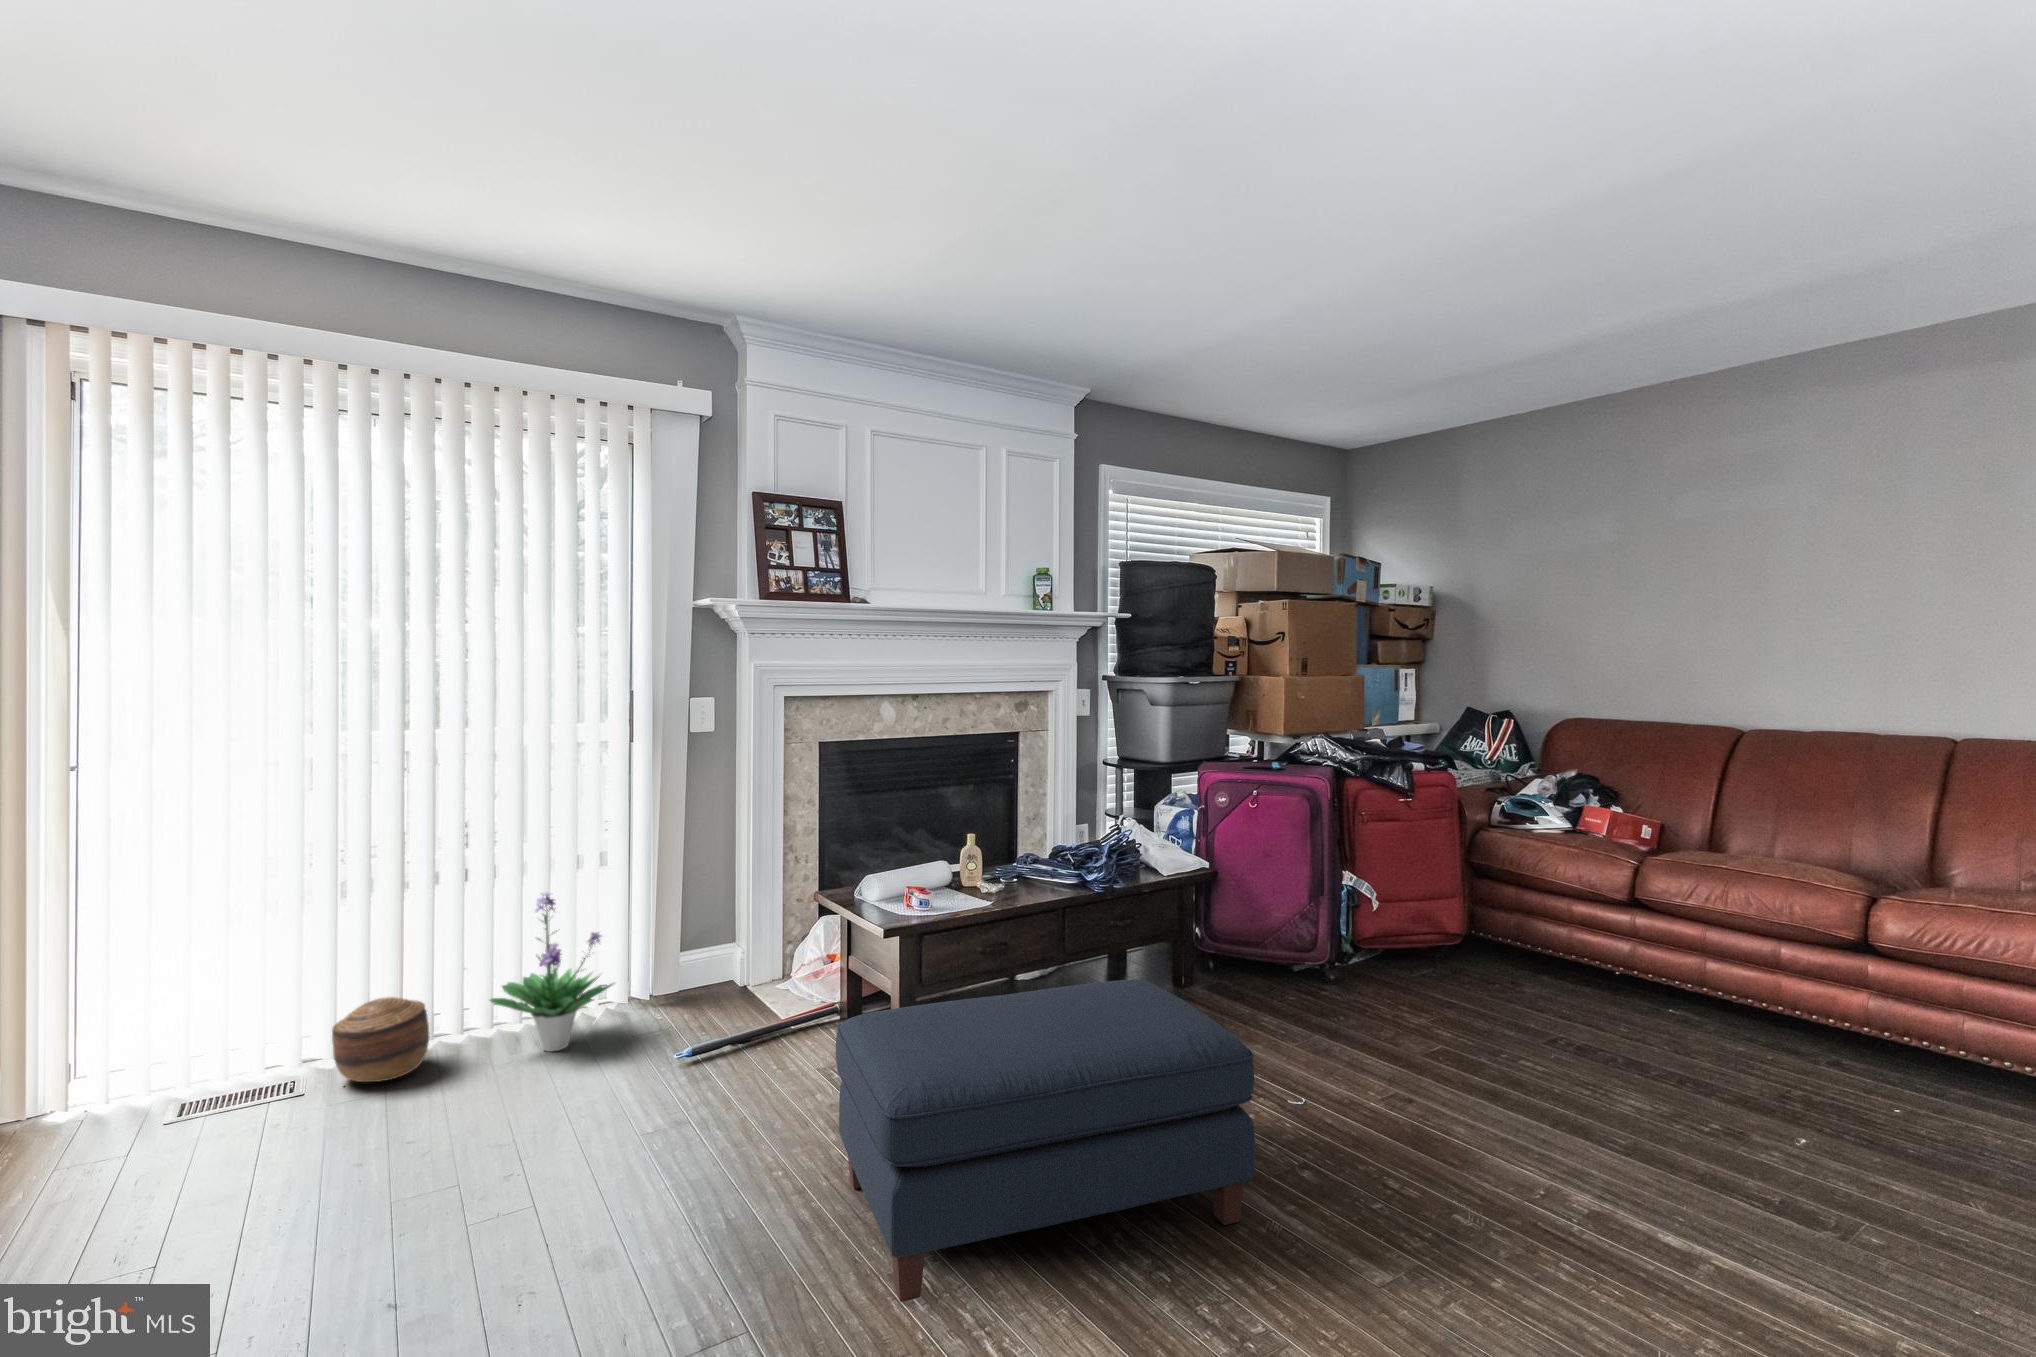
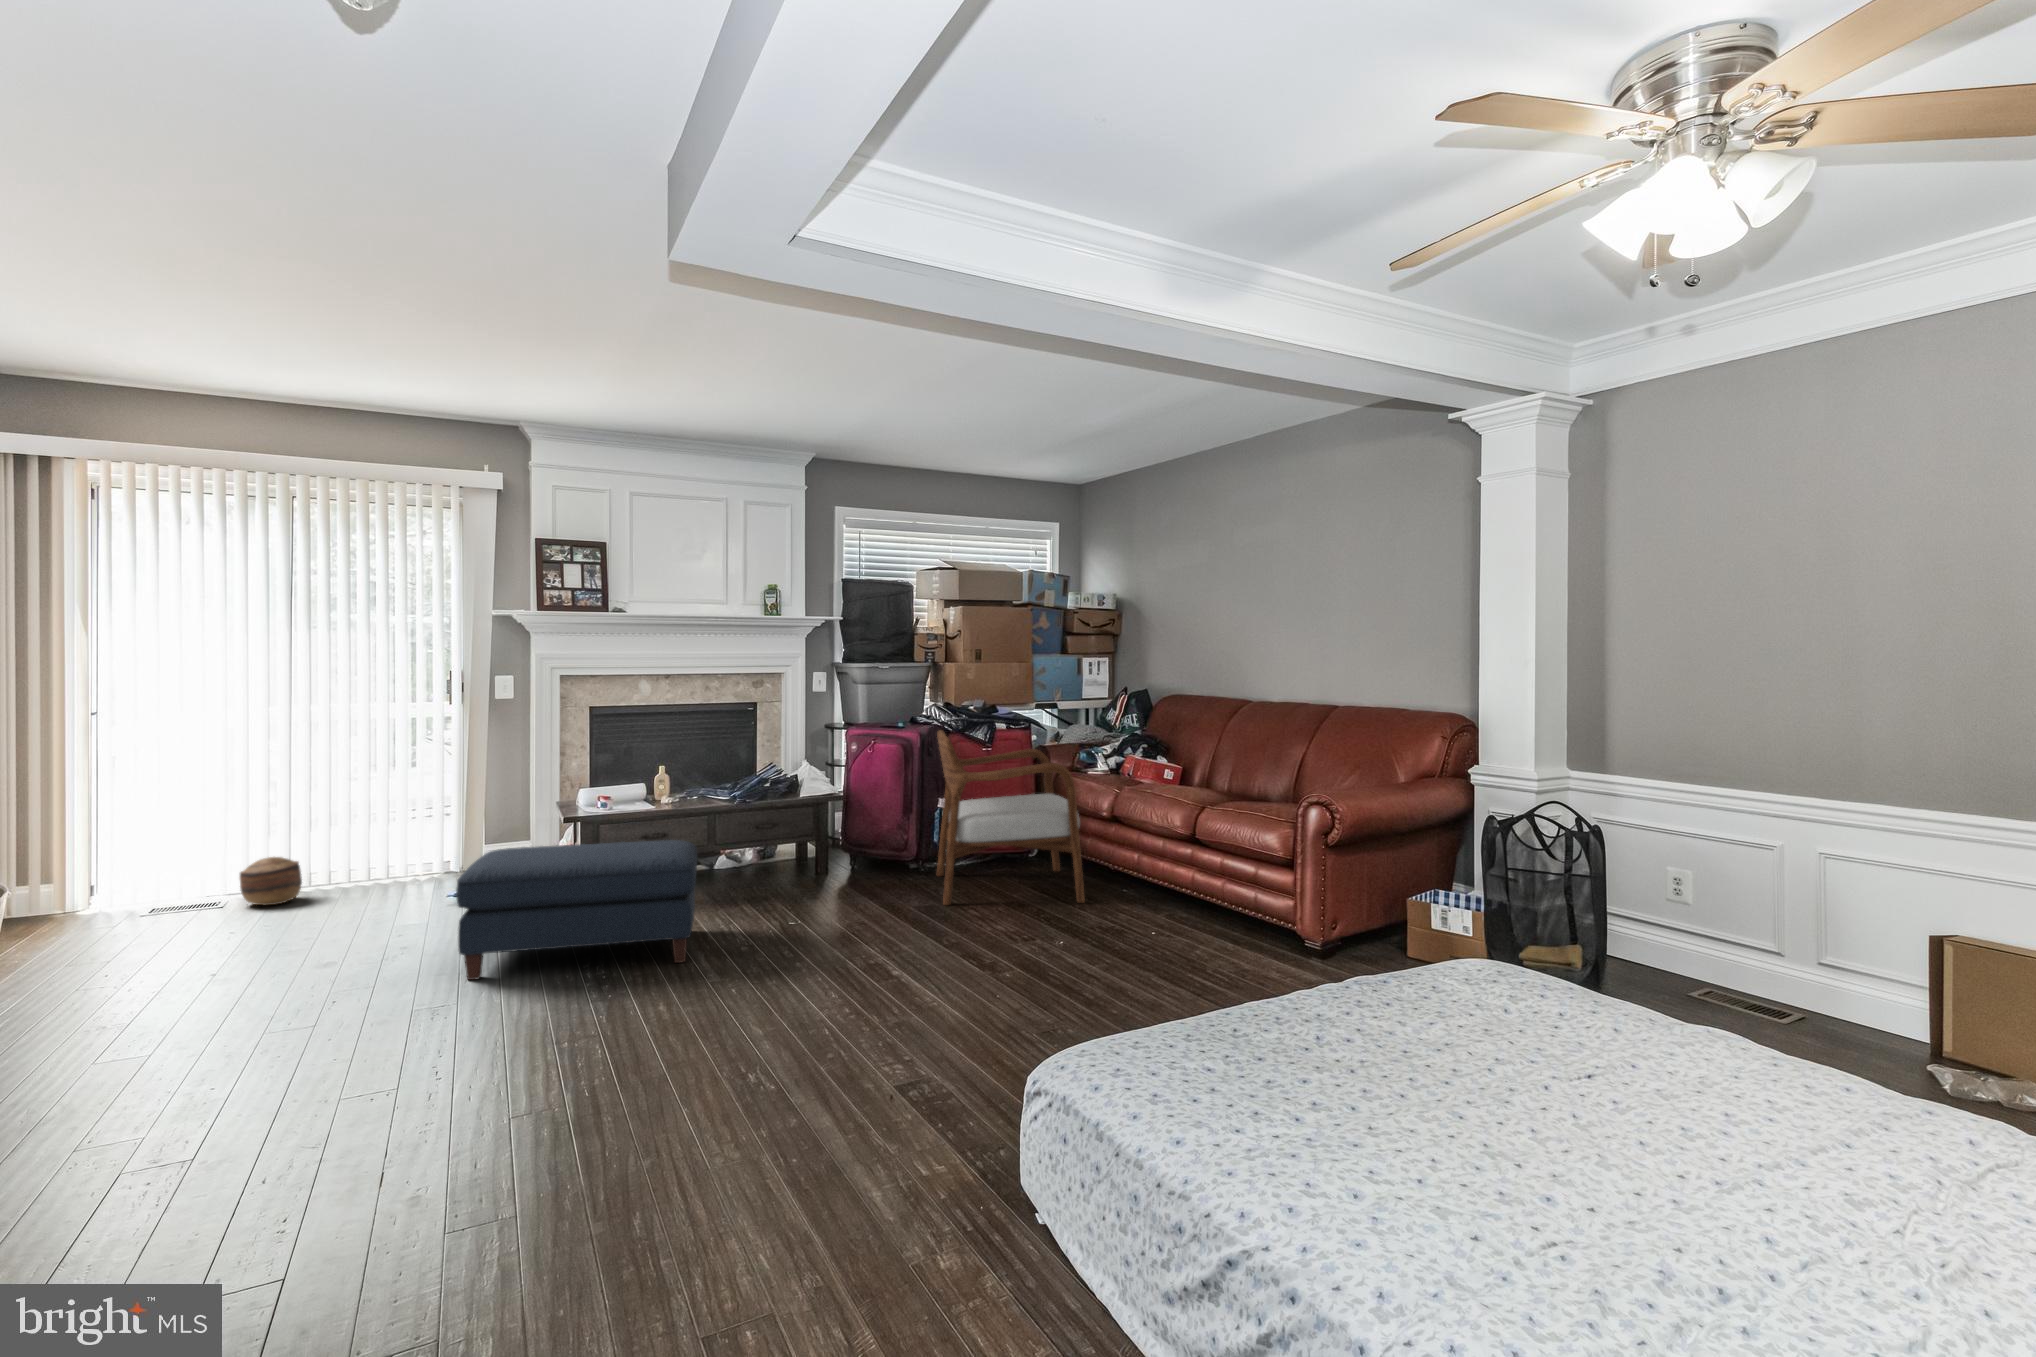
armchair: none [1336,775,1636,1048] -> present [937,730,1085,905]
potted plant: present [490,892,613,1051] -> none [338,797,424,896]

